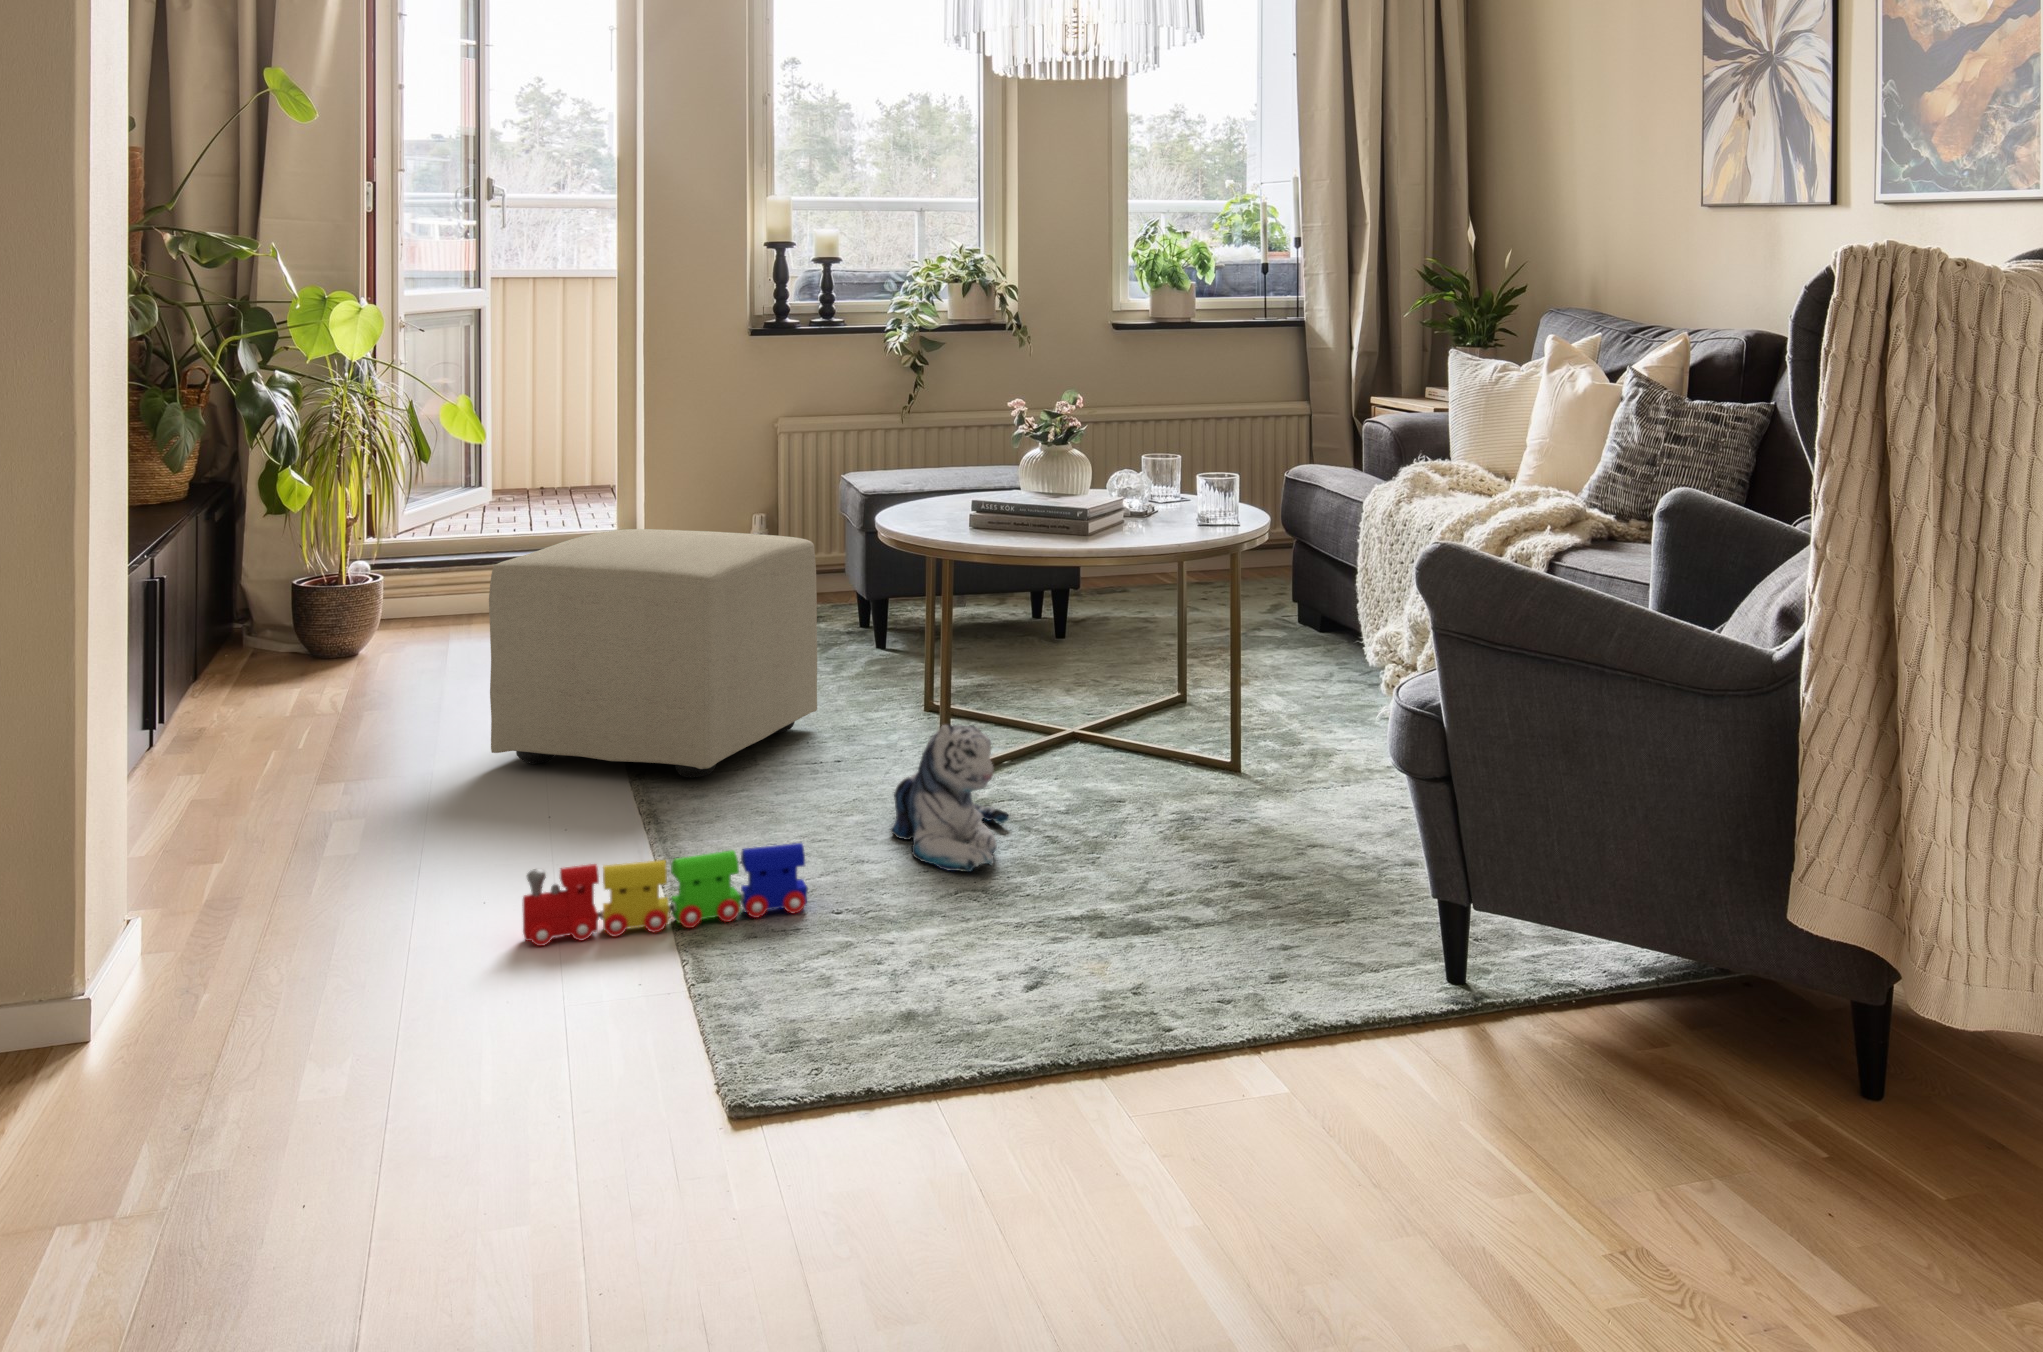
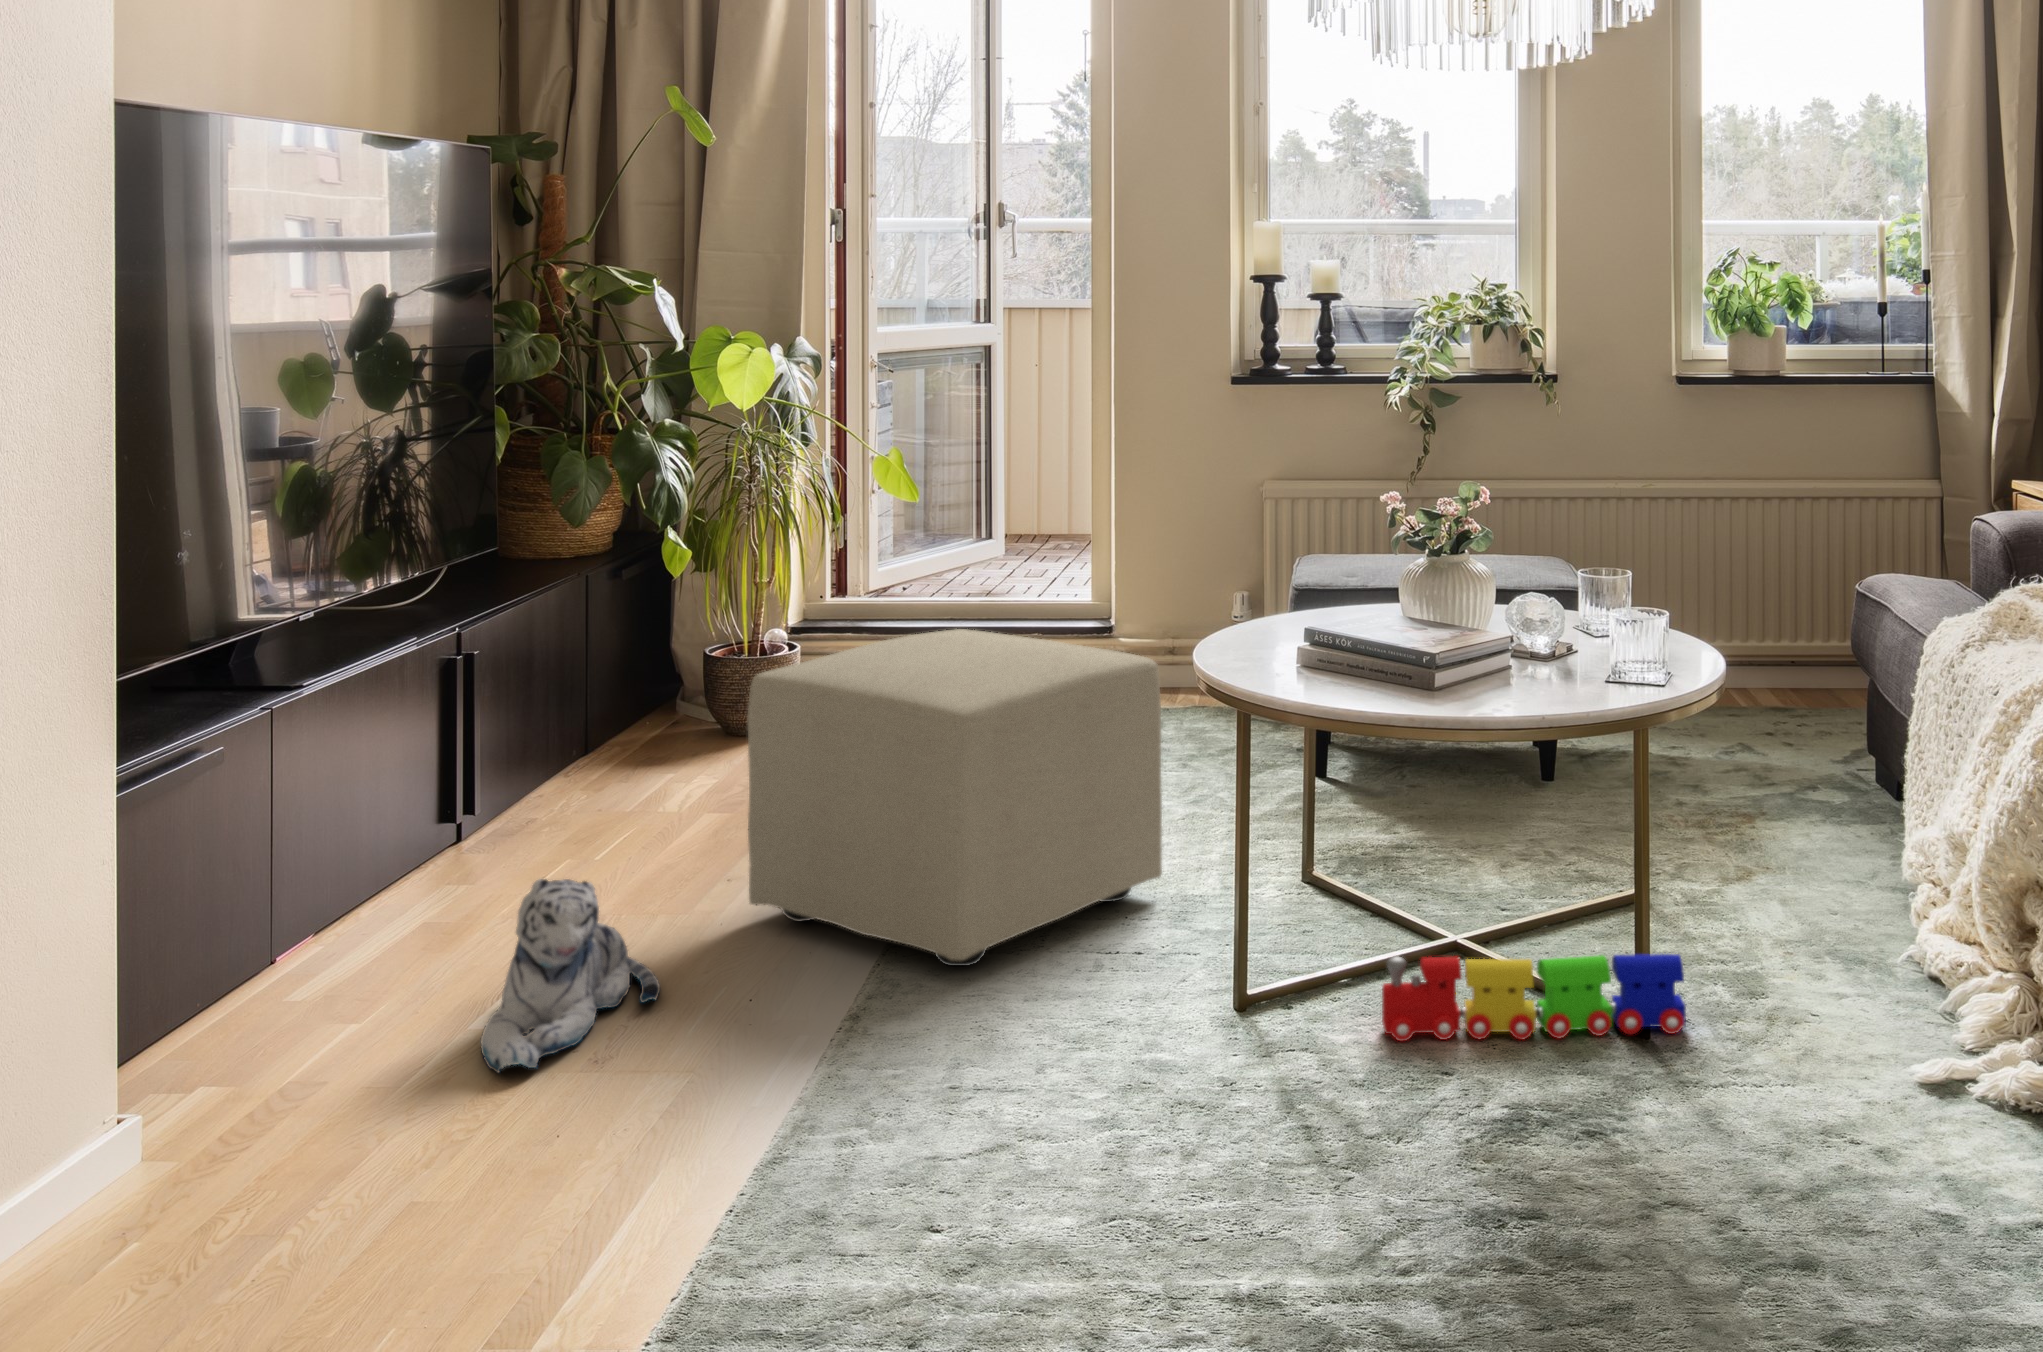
plush toy: present [890,725,1009,872] -> present [480,879,660,1073]
toy train: present [522,843,808,946] -> present [1382,954,1686,1041]

